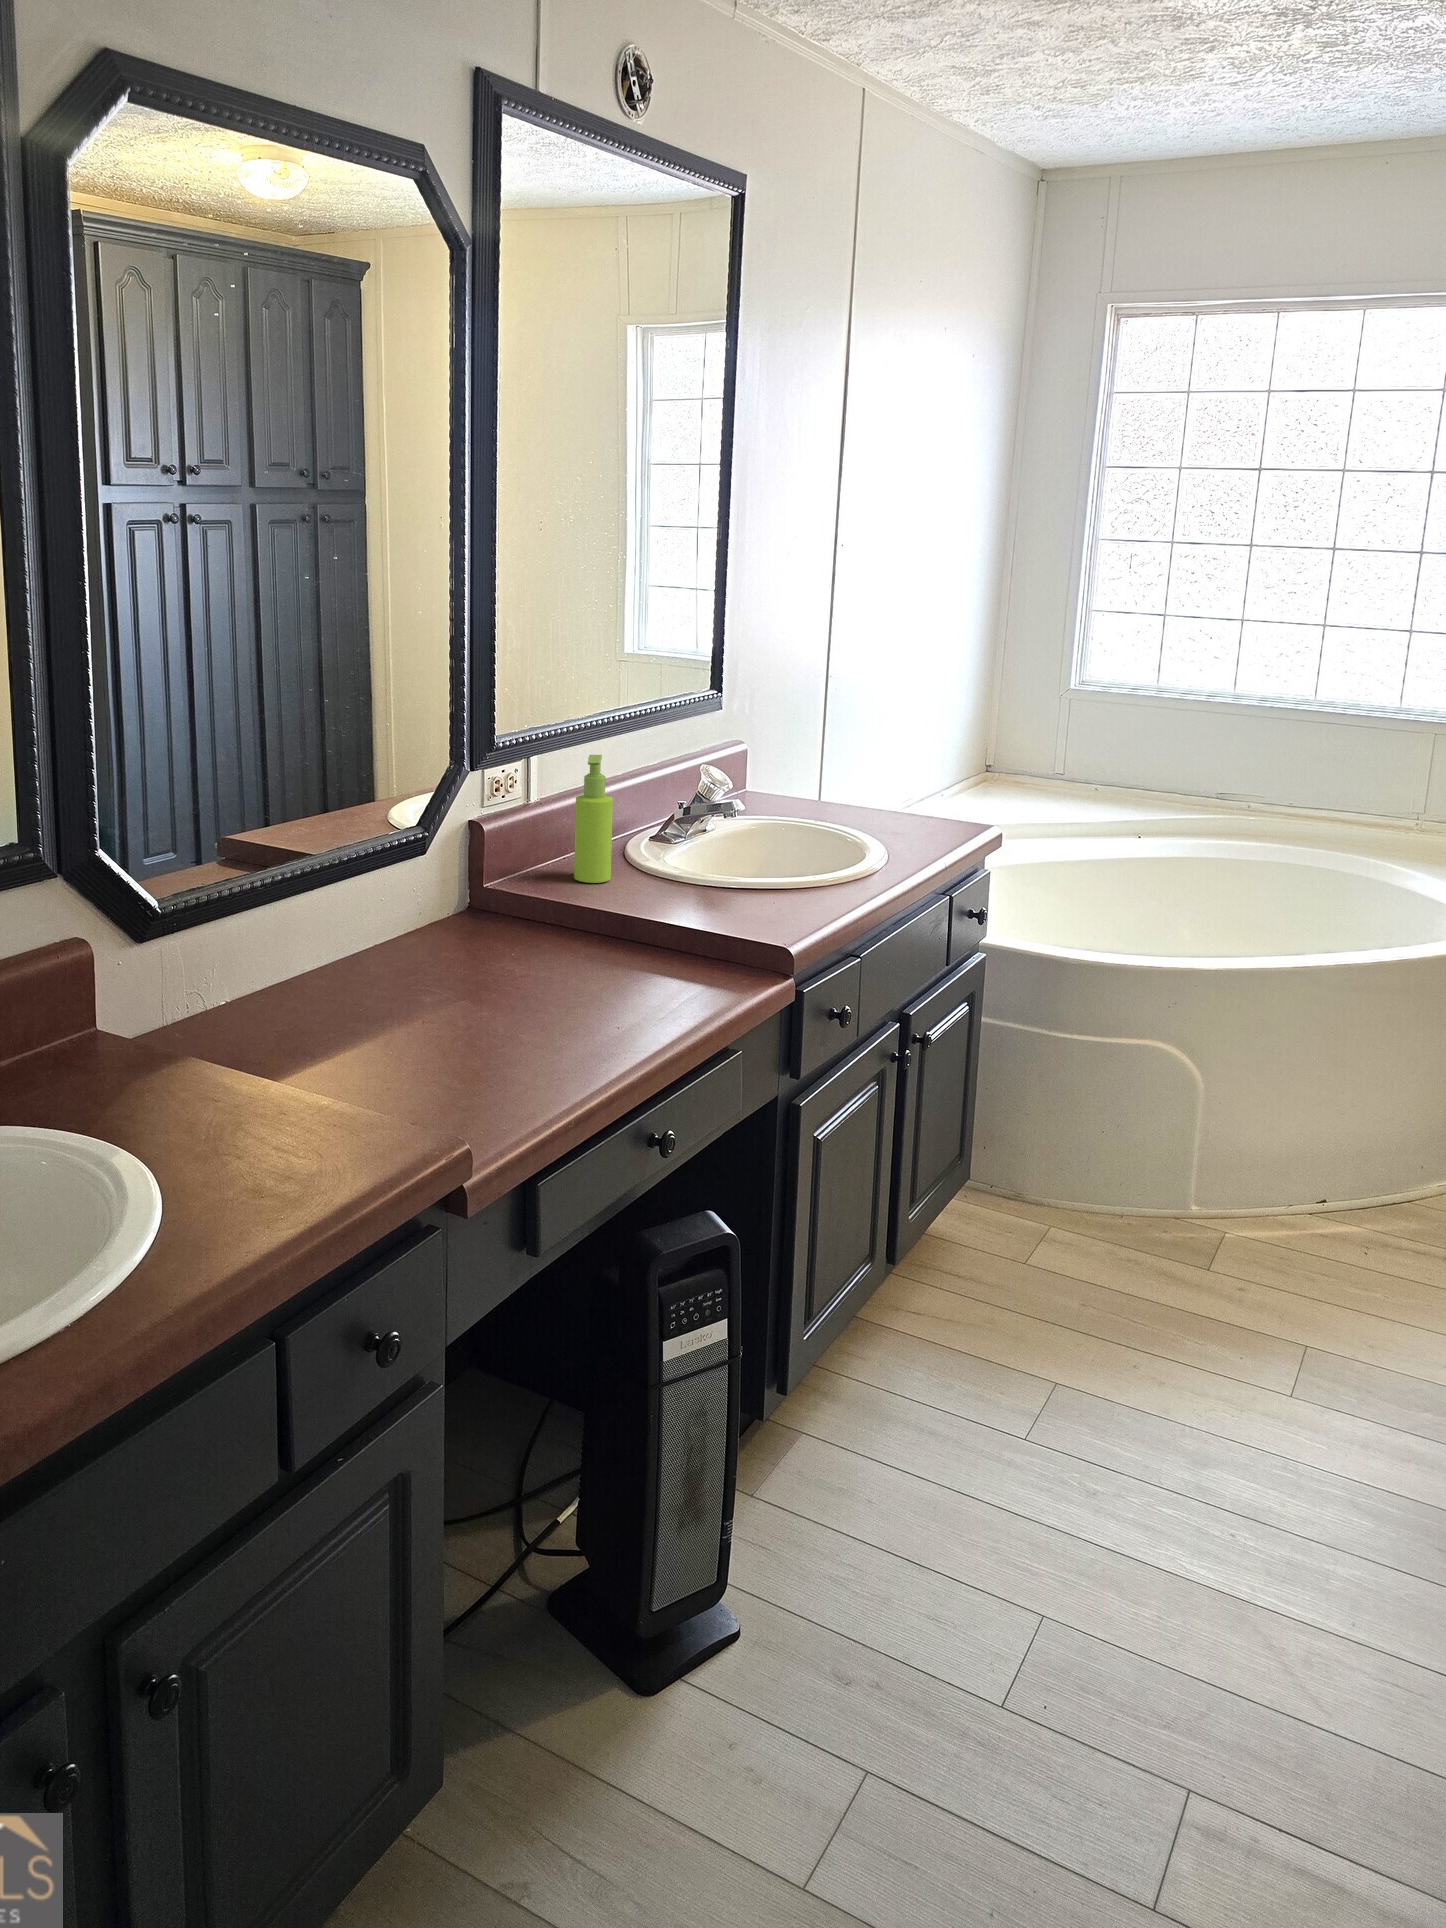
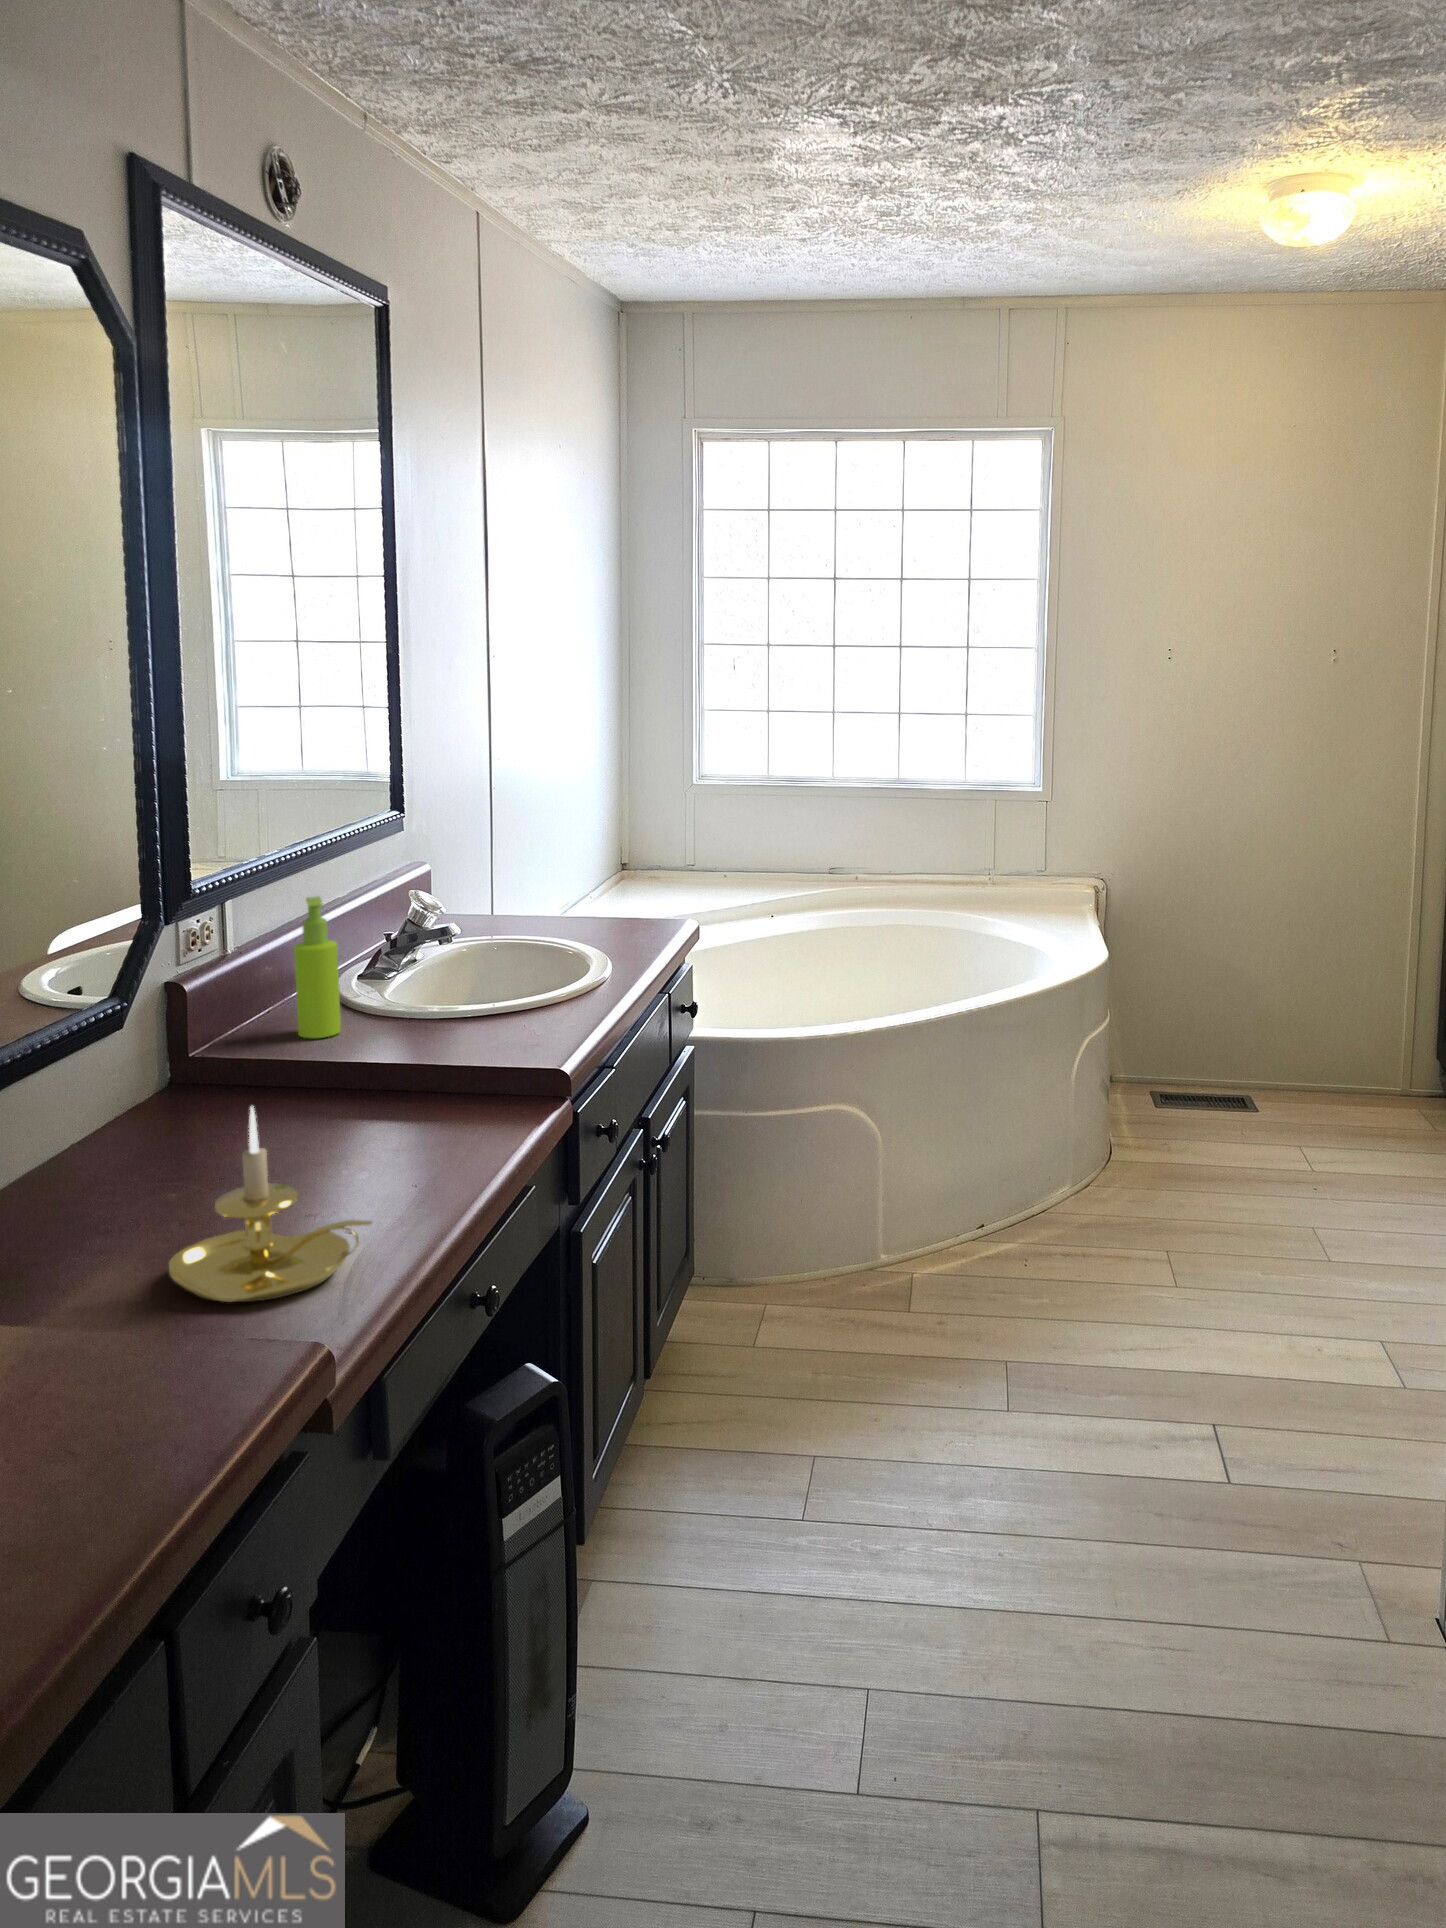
candle holder: none [384,926,544,1094] -> present [169,1107,372,1302]

